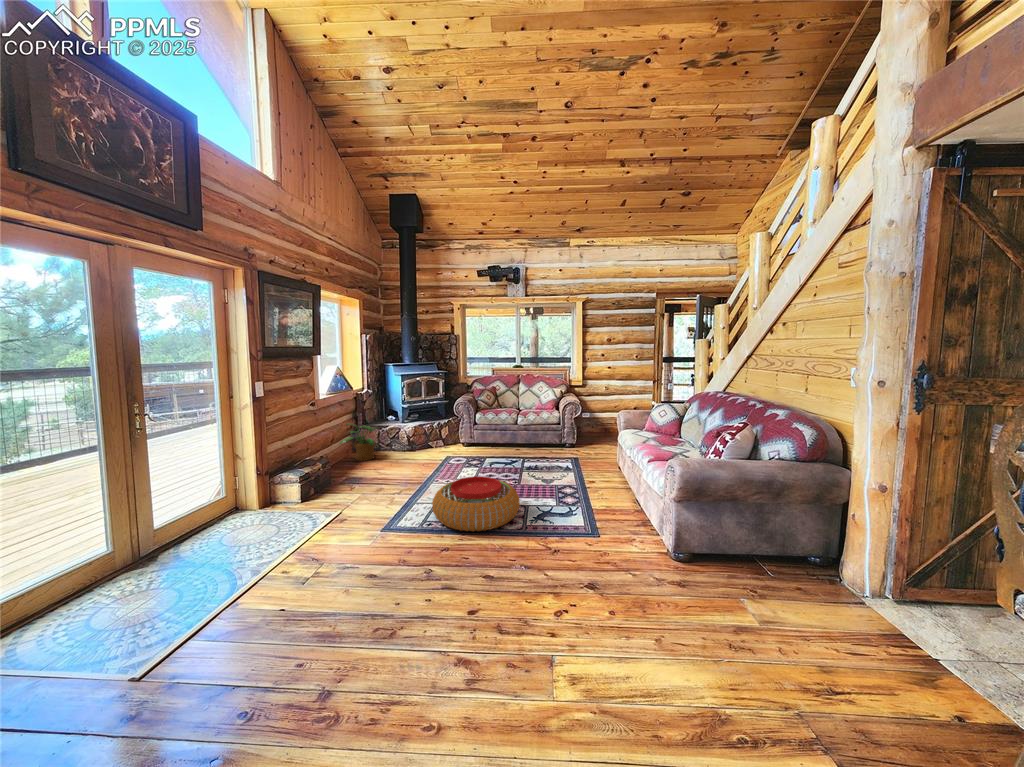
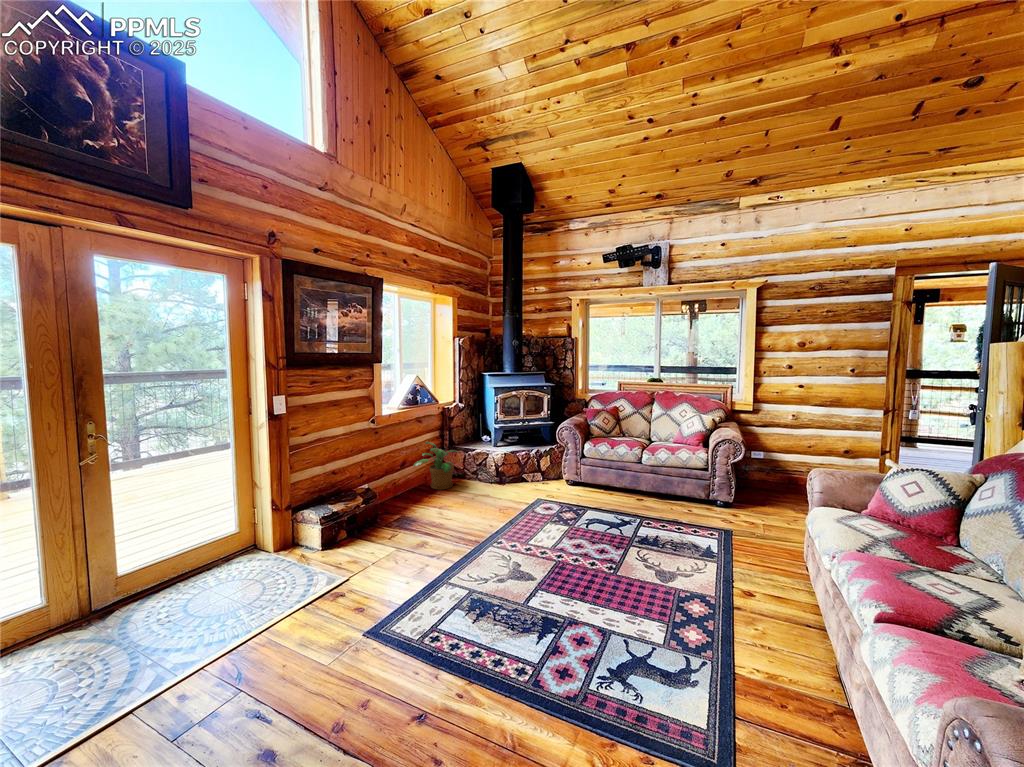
pouf: present [432,476,520,532] -> none [446,559,591,680]

